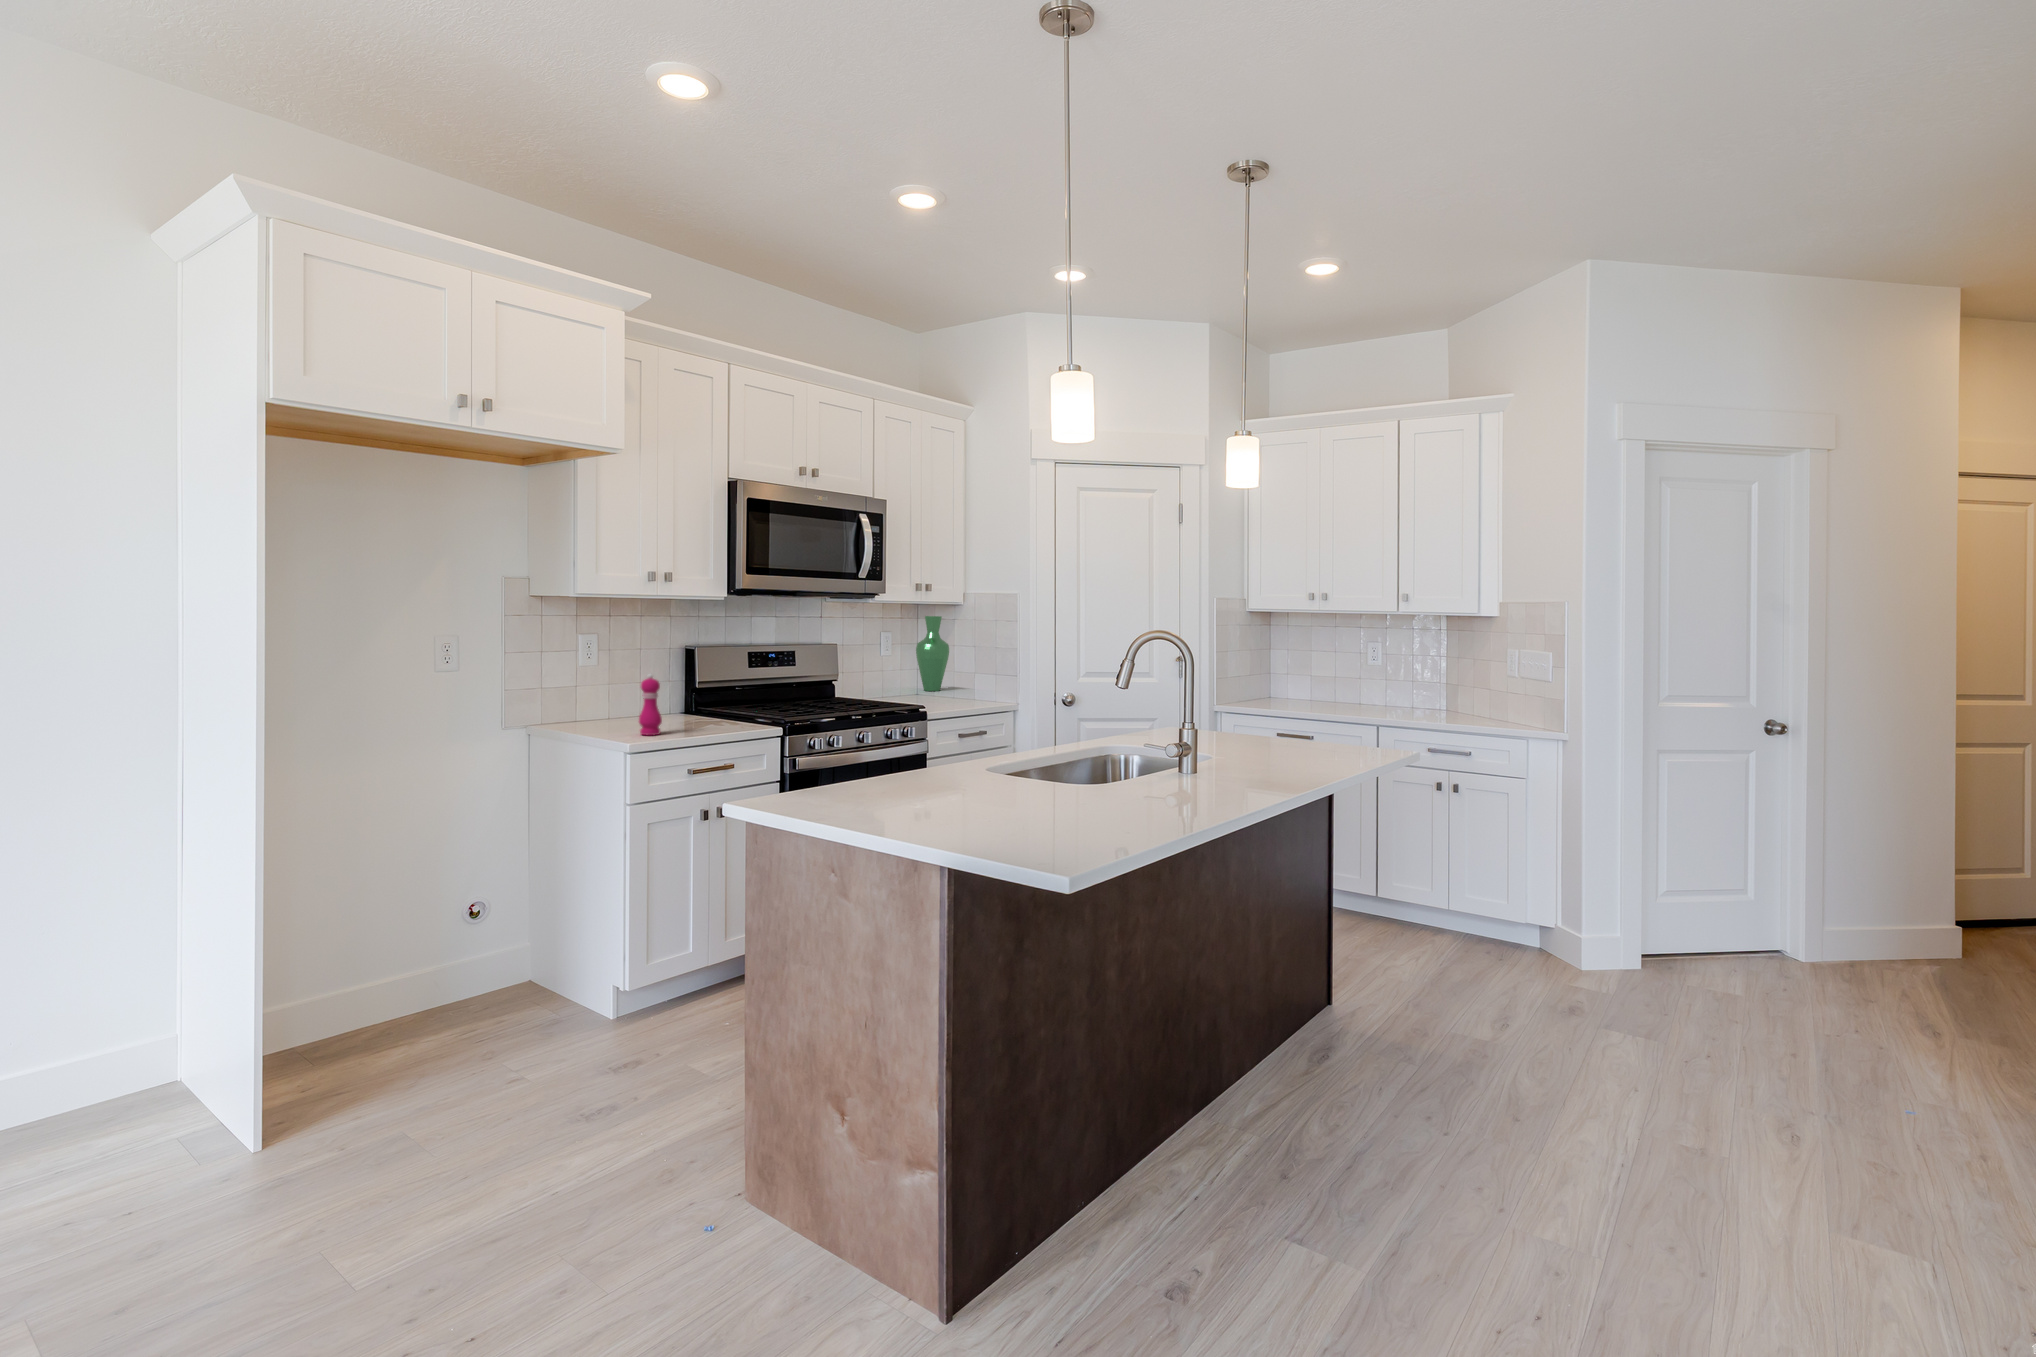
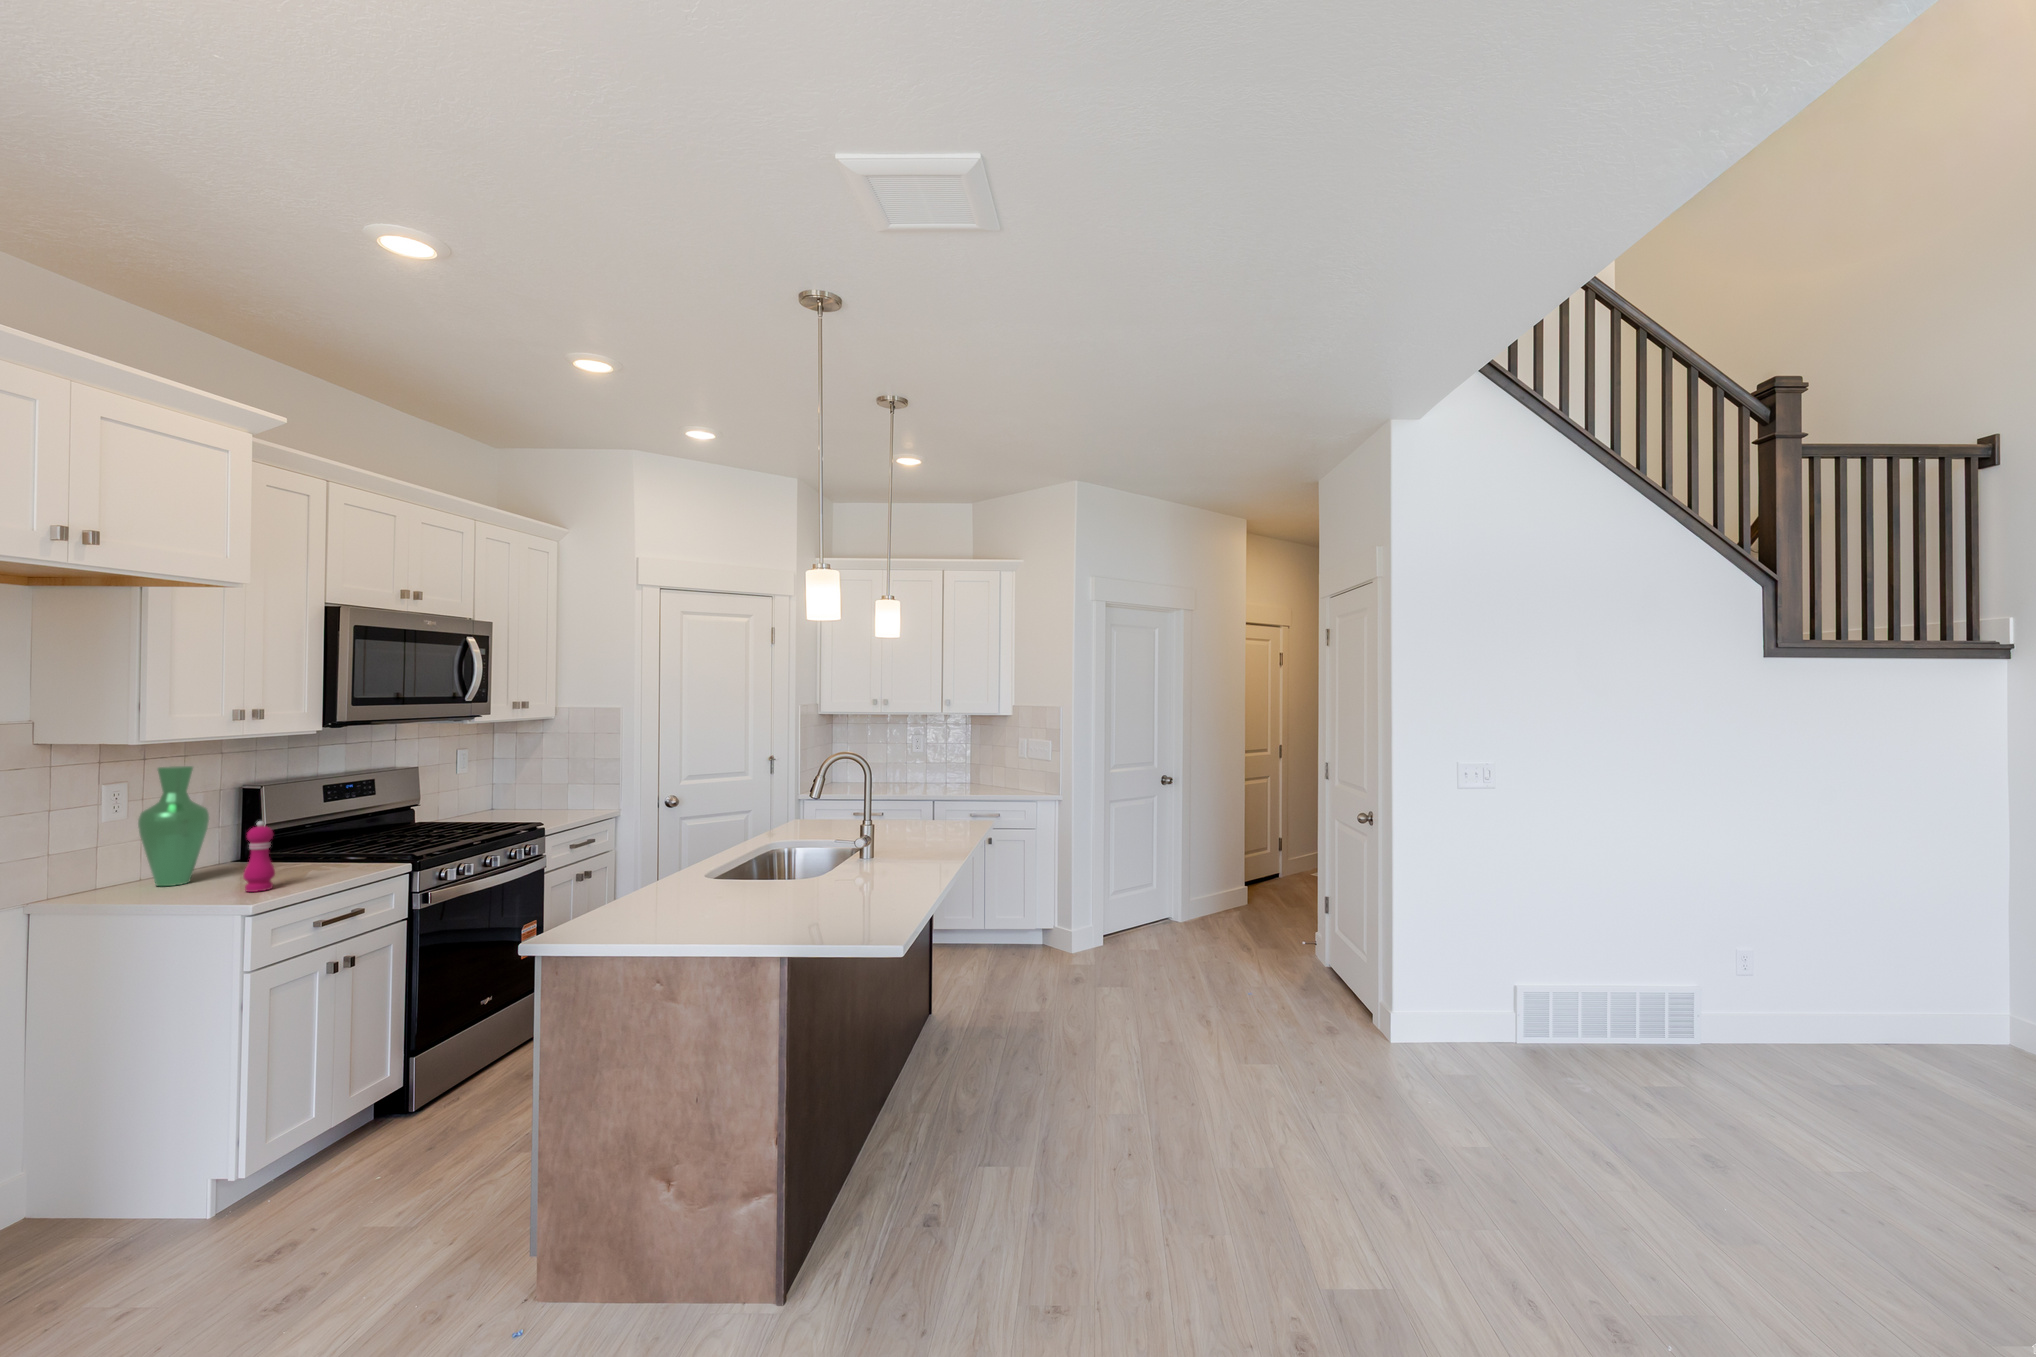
vase: present [916,616,949,691] -> present [138,766,209,886]

